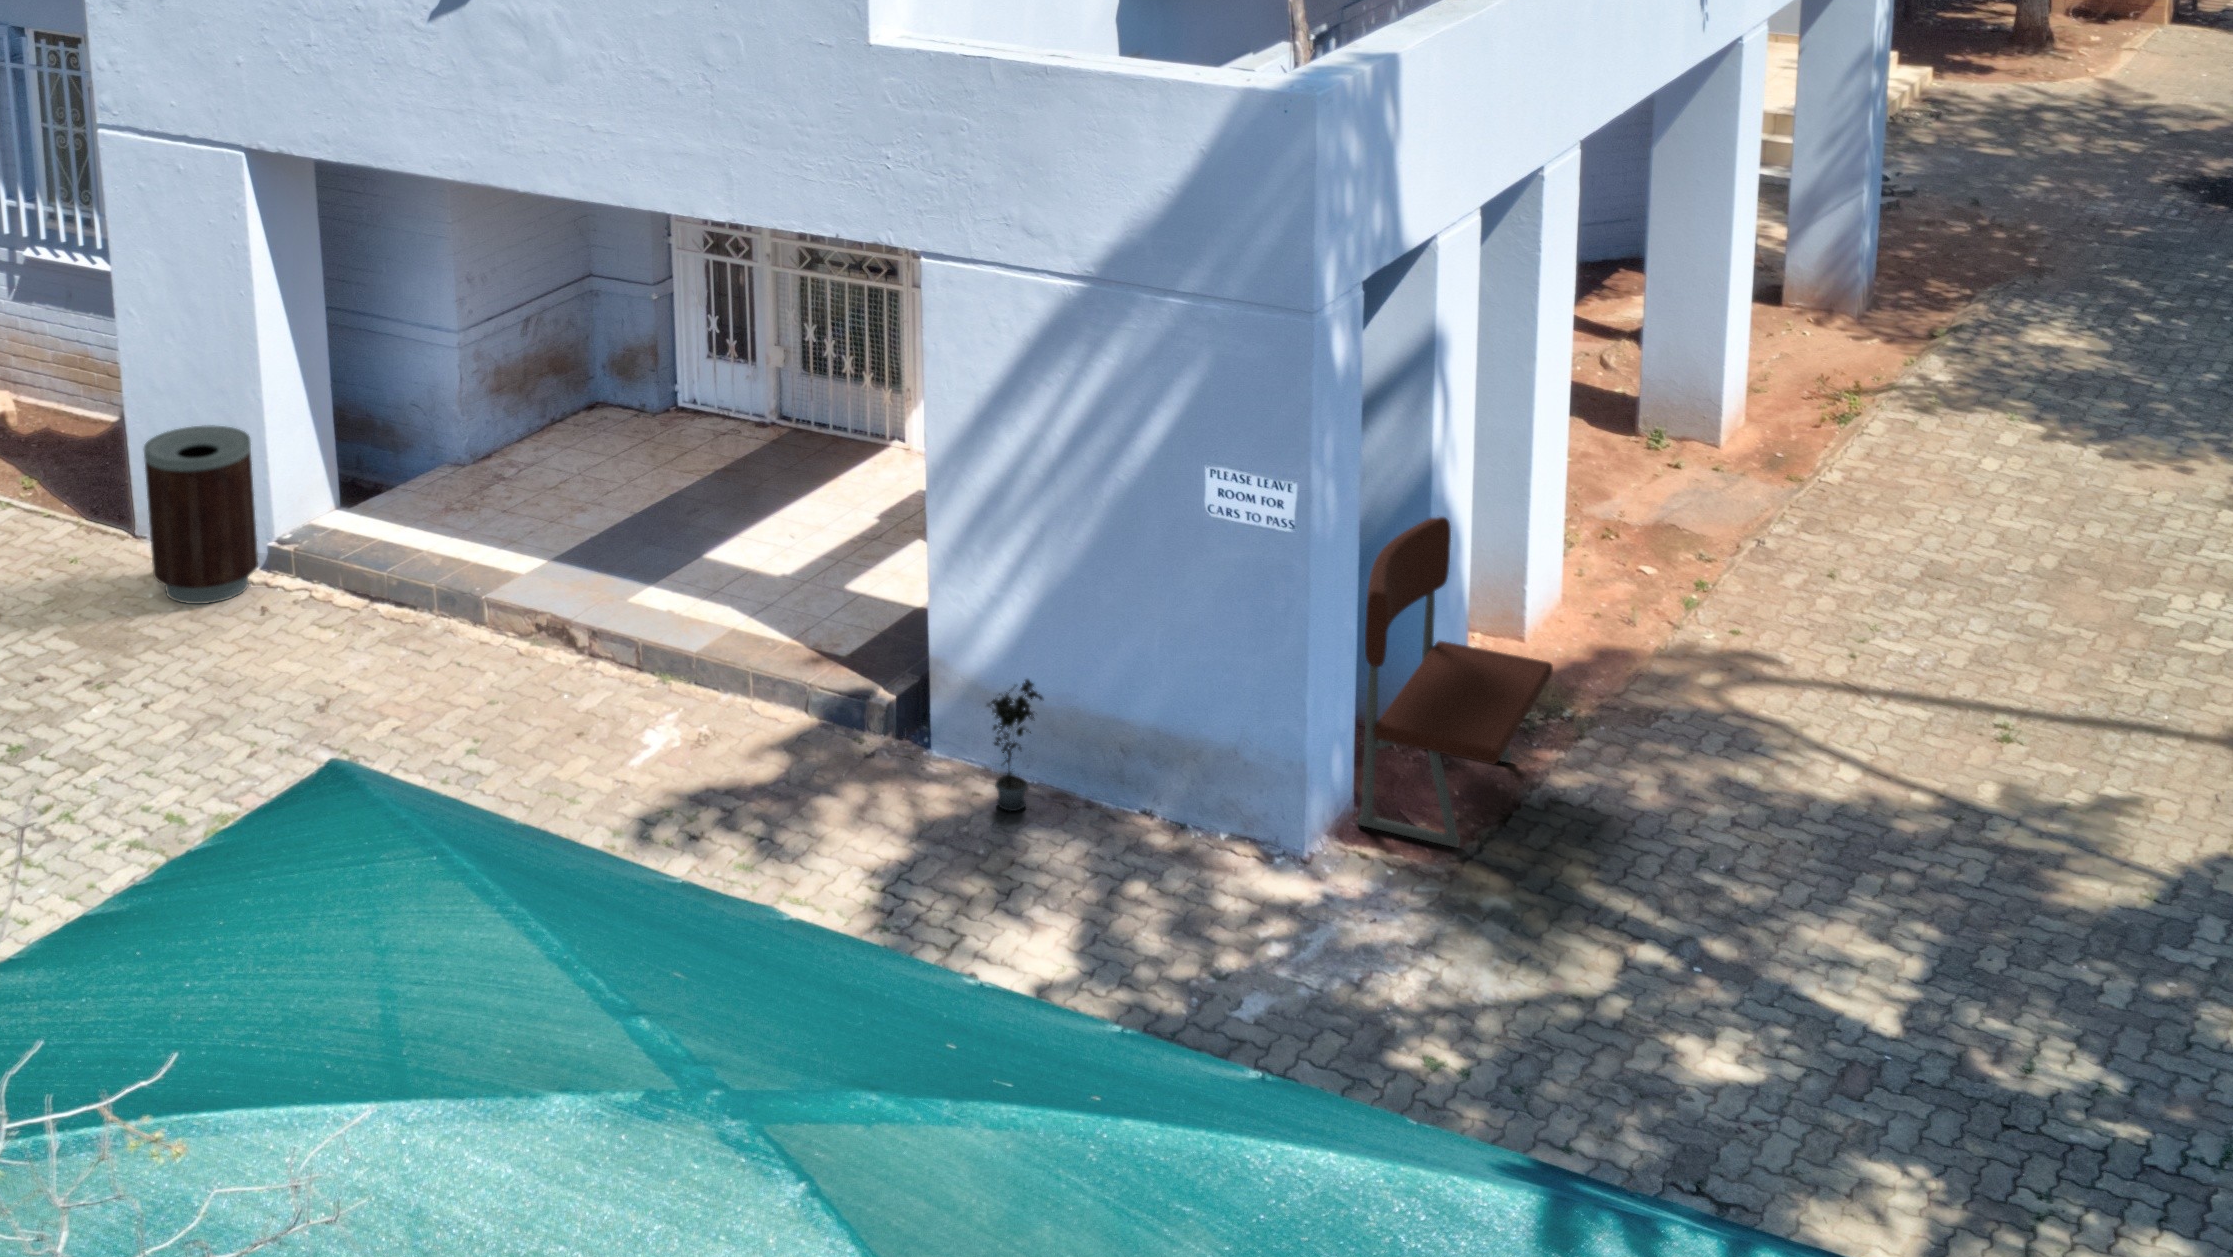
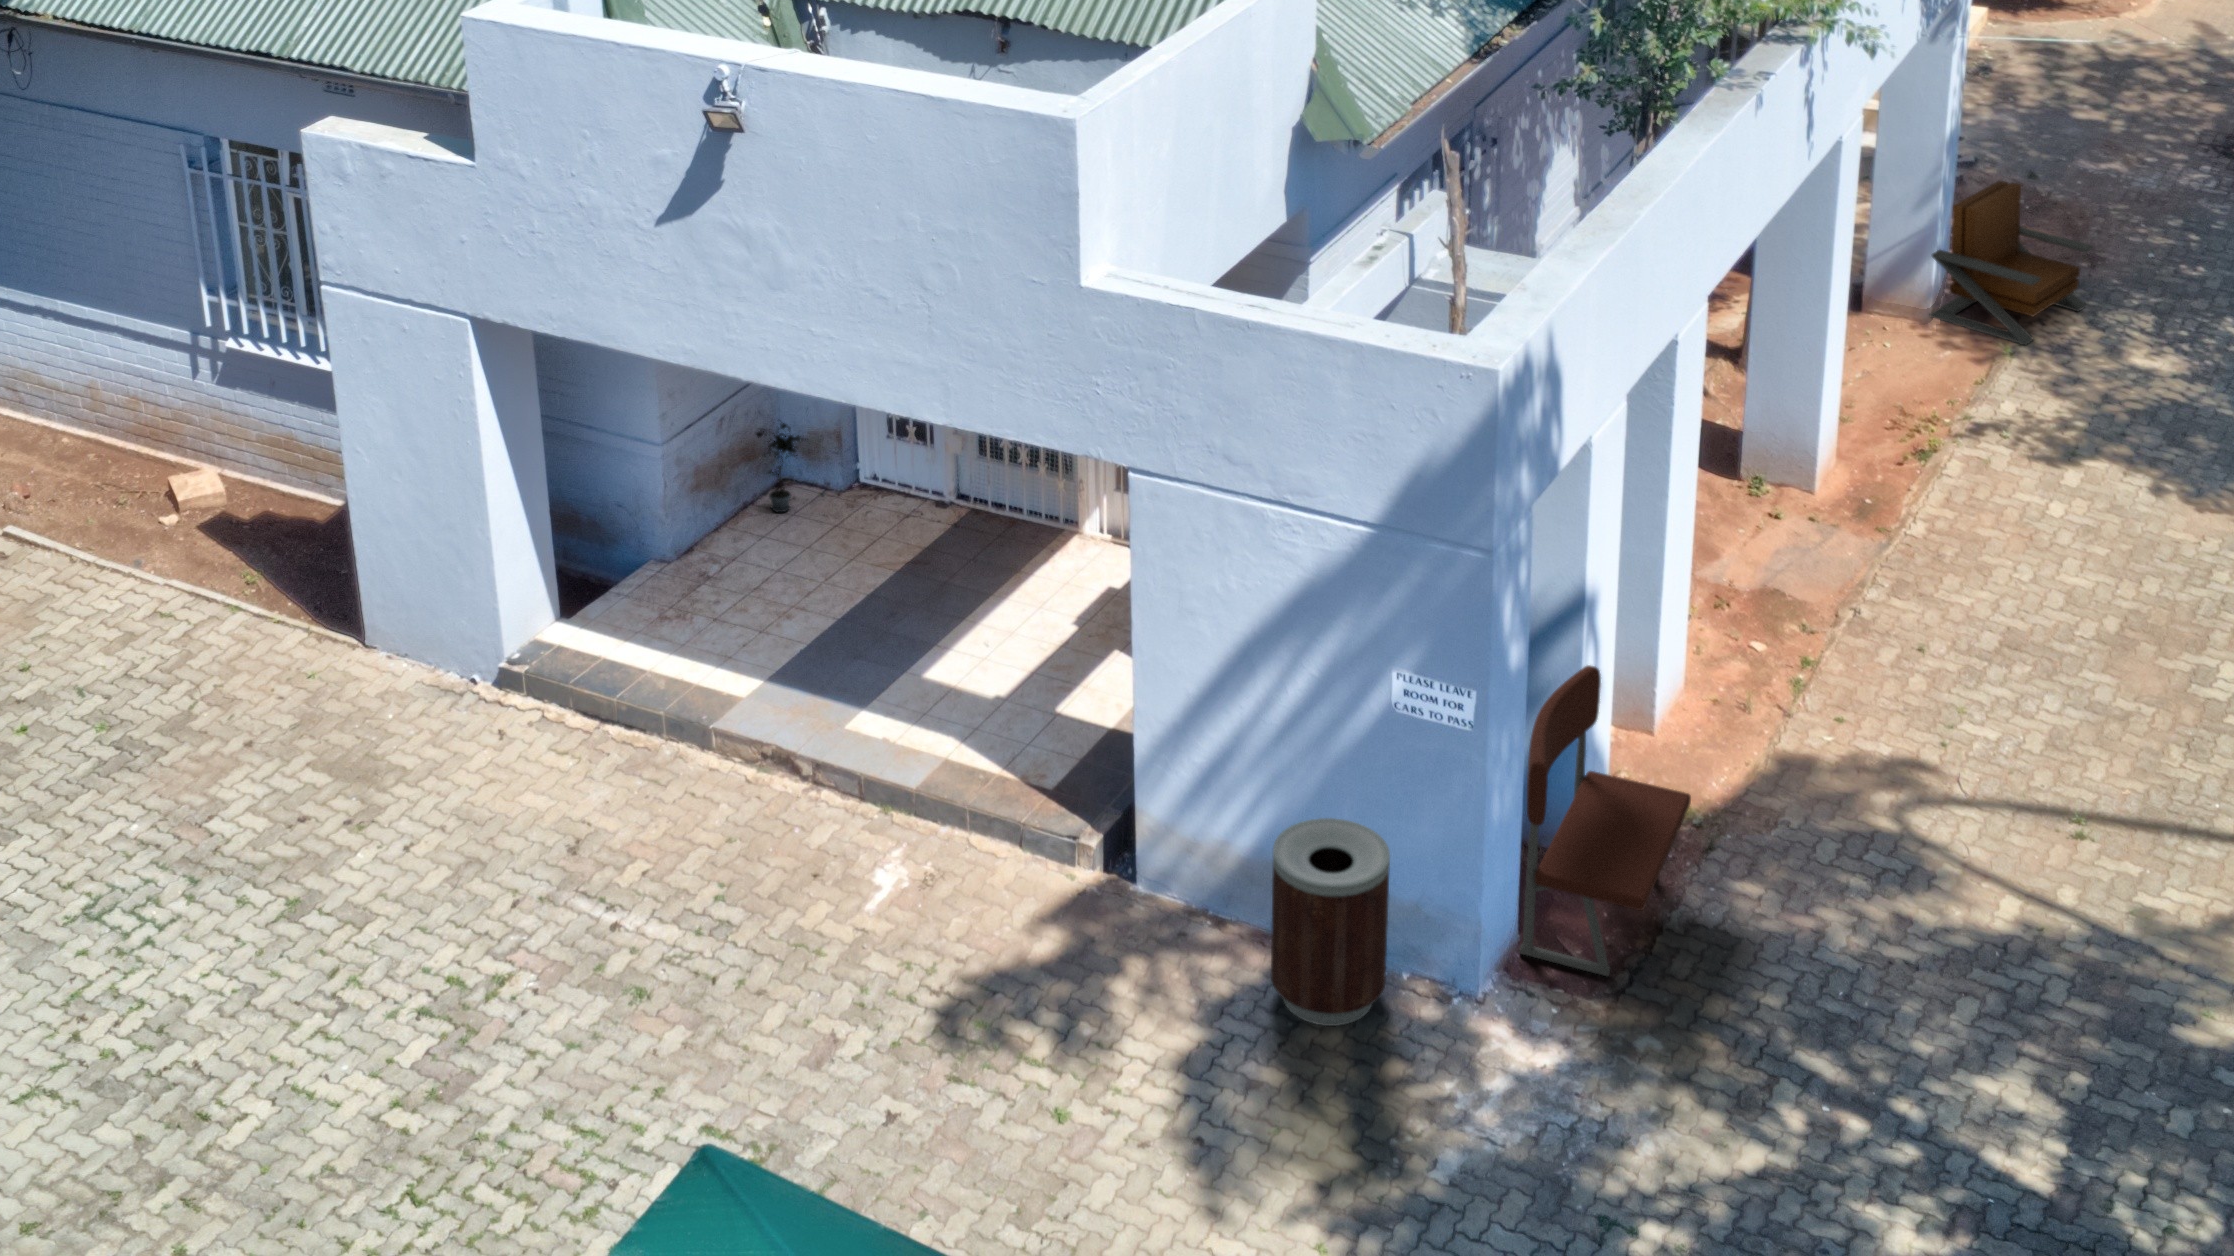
lounge chair: none [1815,175,1990,337] -> present [1930,181,2093,345]
trash can: present [144,425,258,604] -> present [1271,818,1390,1026]
potted plant: present [988,679,1043,811] -> present [756,422,806,512]

